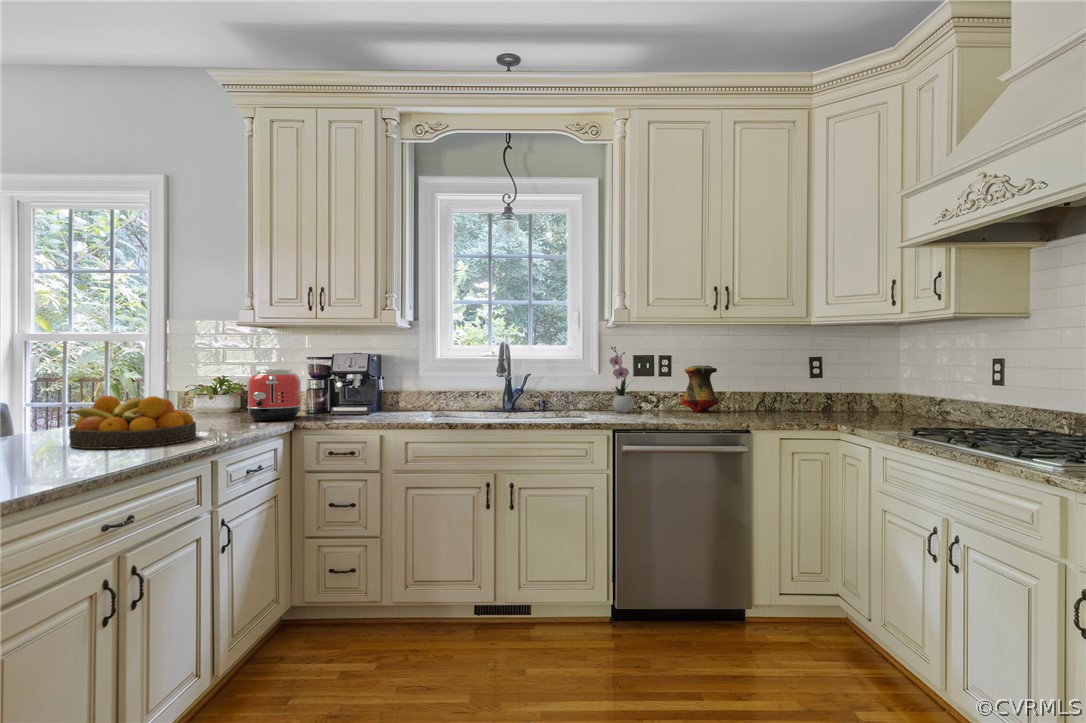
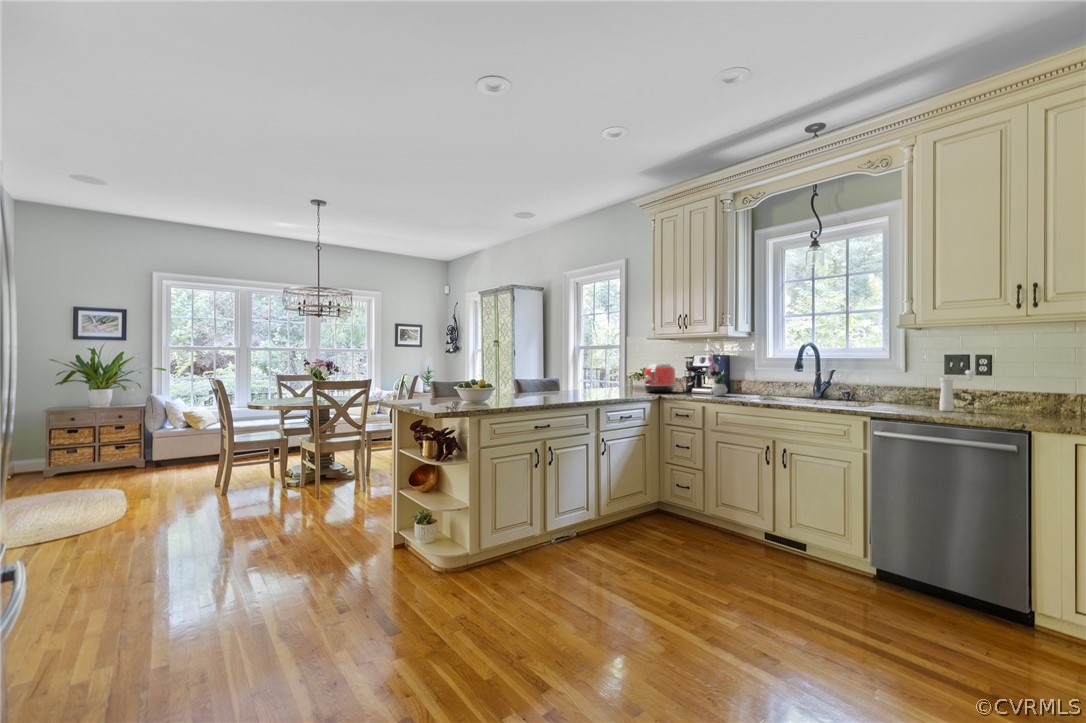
flower arrangement: present [610,347,635,413] -> present [708,350,728,396]
vase: present [680,365,719,412] -> none [998,365,1054,413]
pepper mill: none [652,371,675,416] -> present [940,370,976,411]
fruit bowl: present [66,396,196,449] -> none [559,375,606,397]

